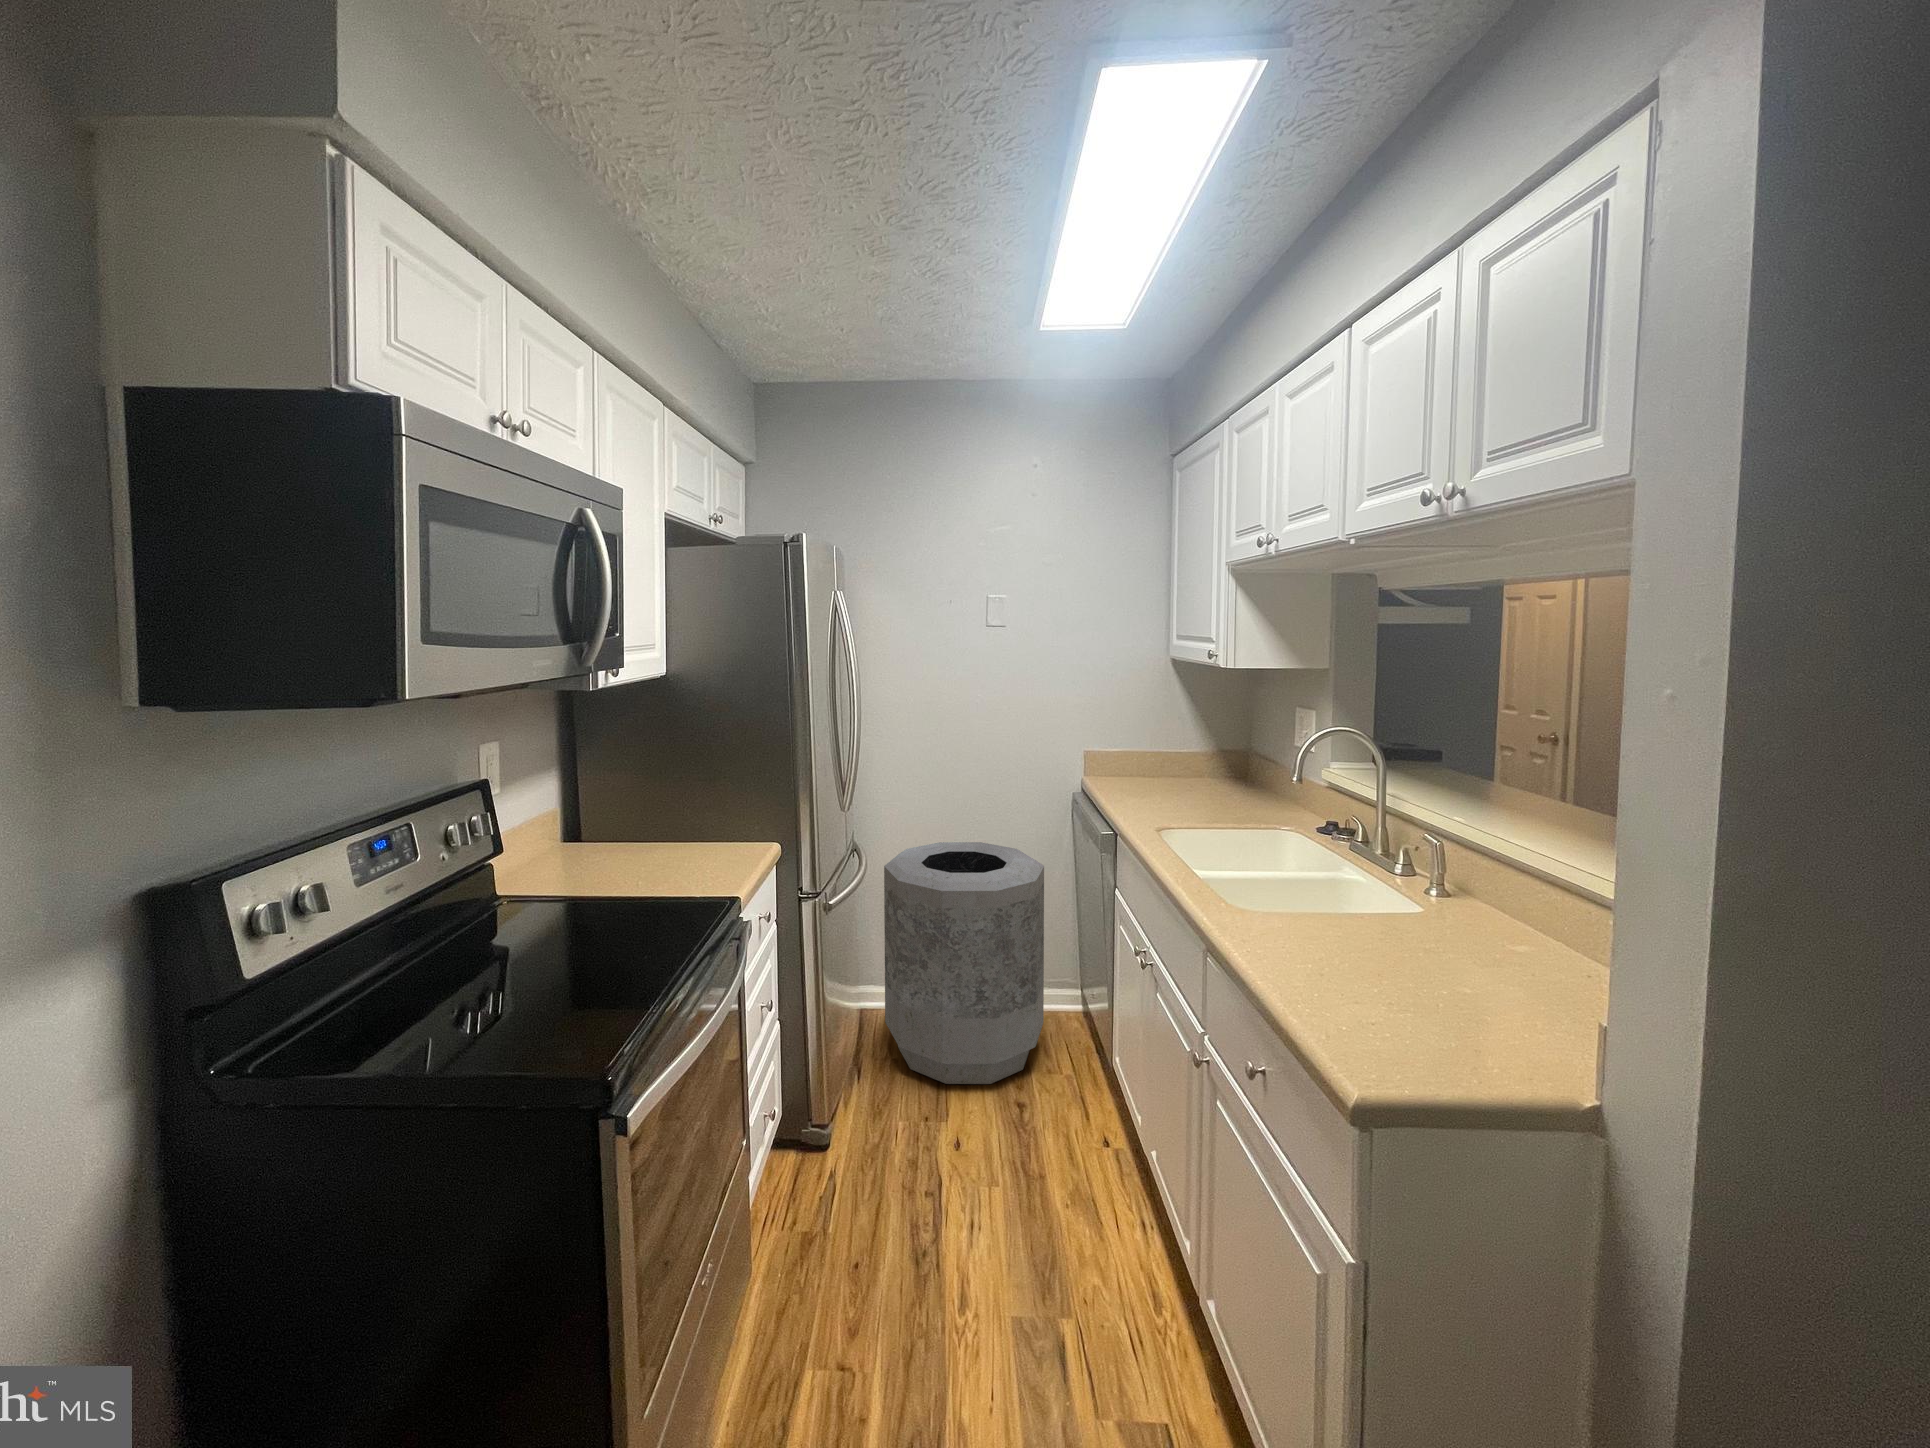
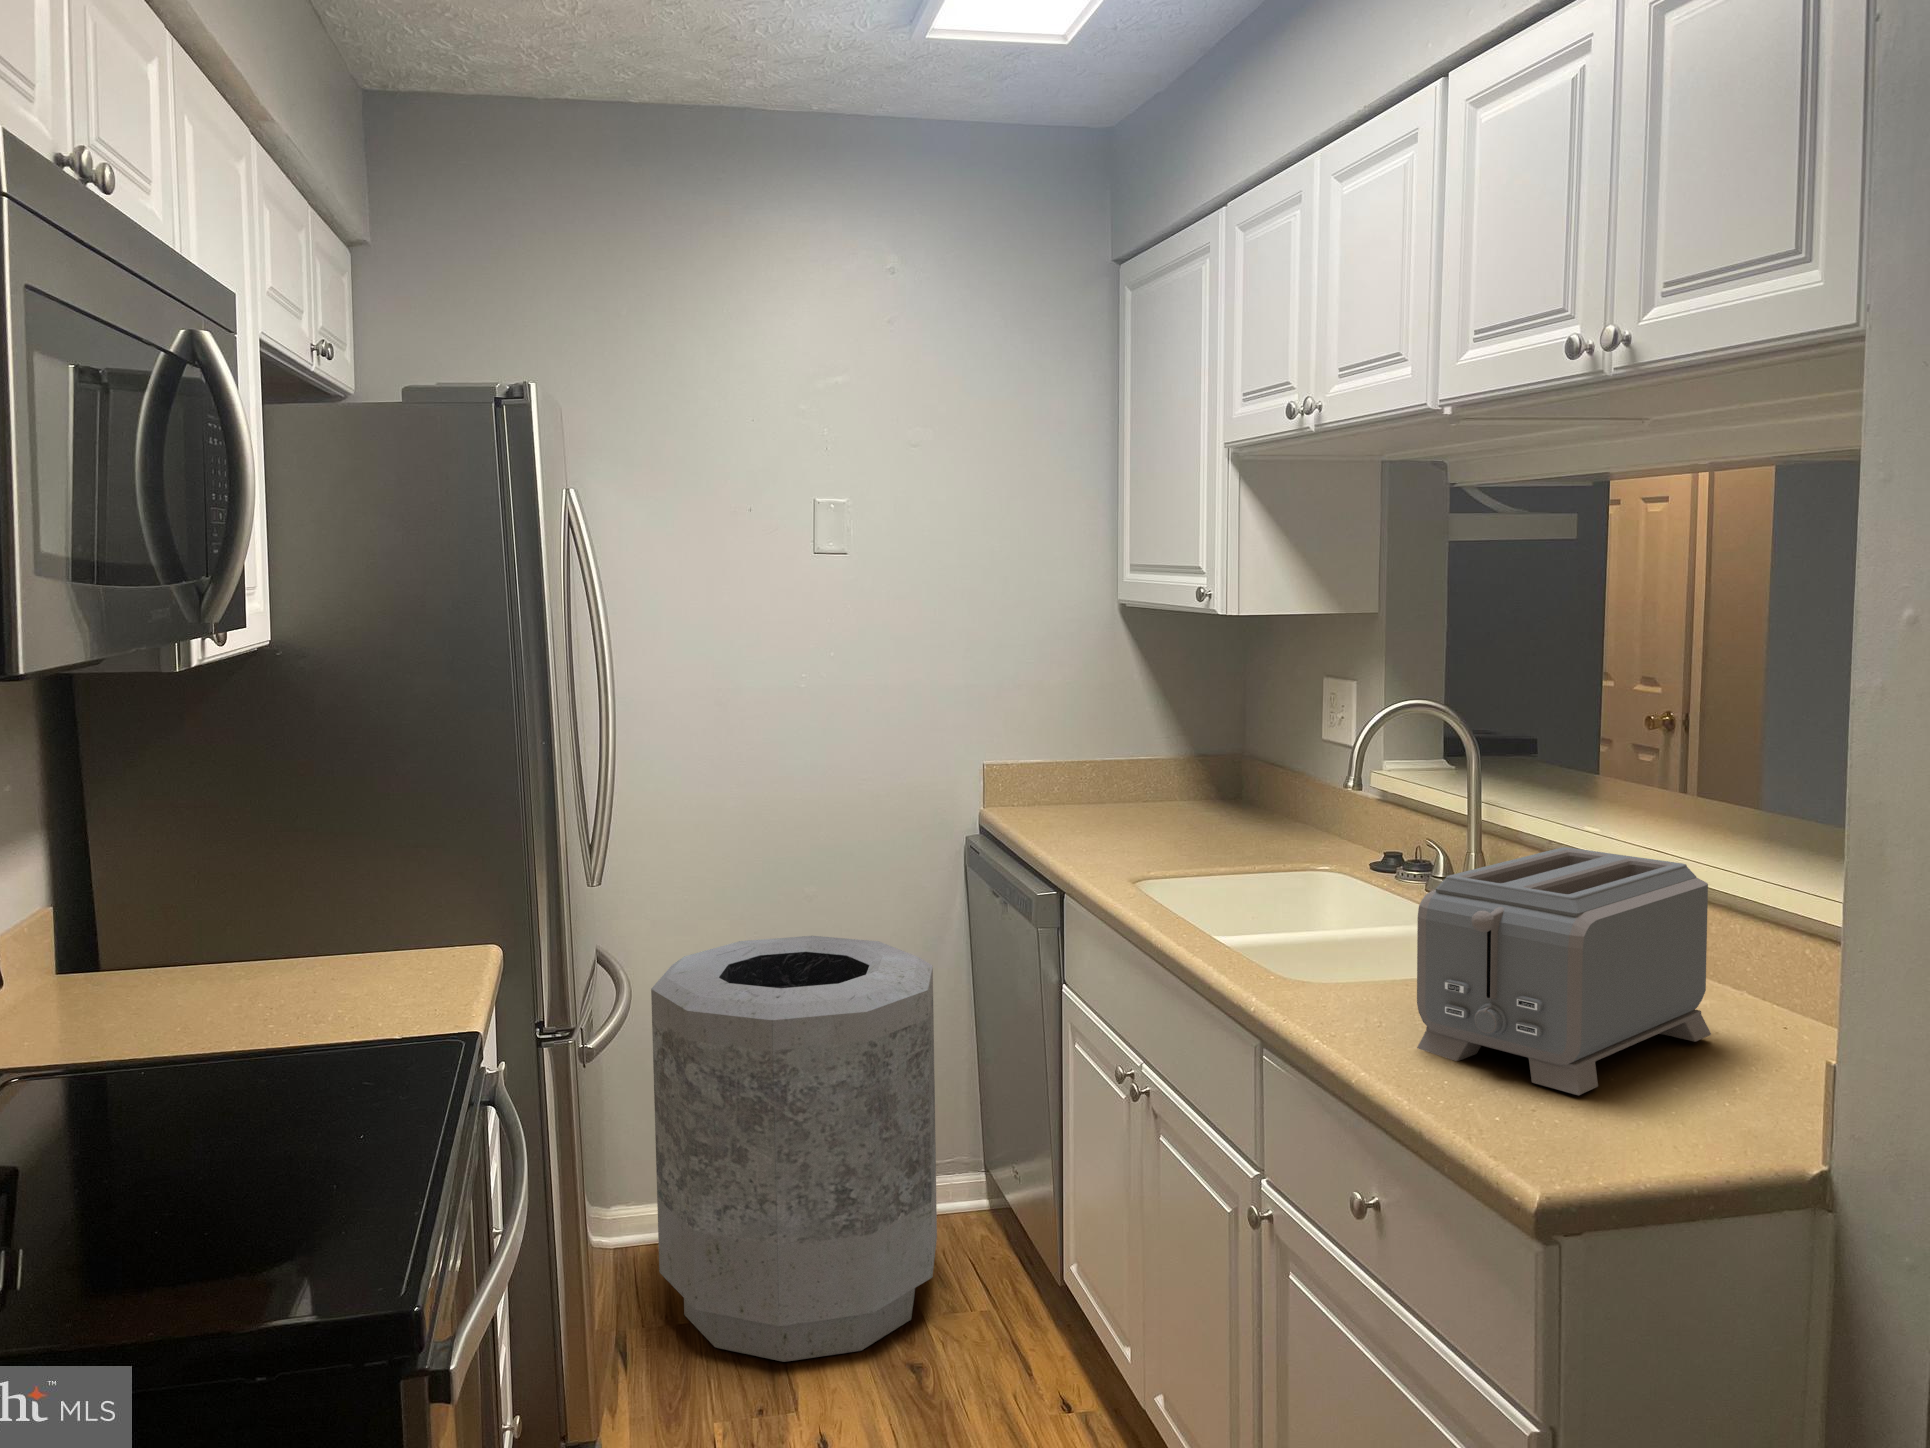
toaster: none [1295,835,1525,1012] -> present [1417,847,1711,1095]

